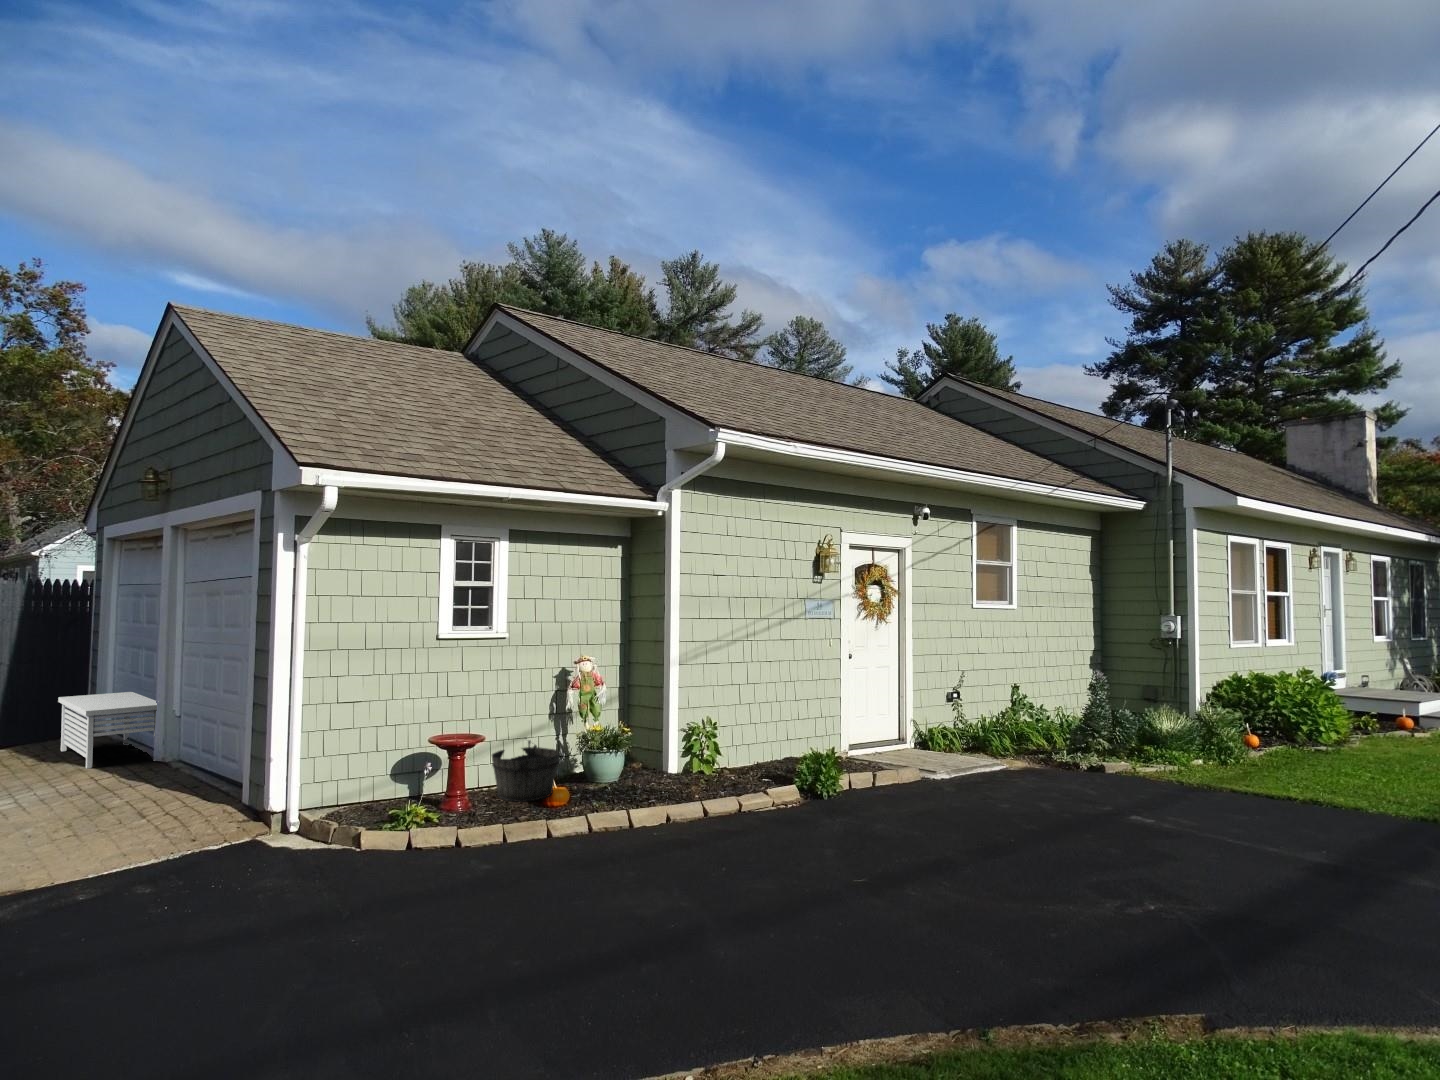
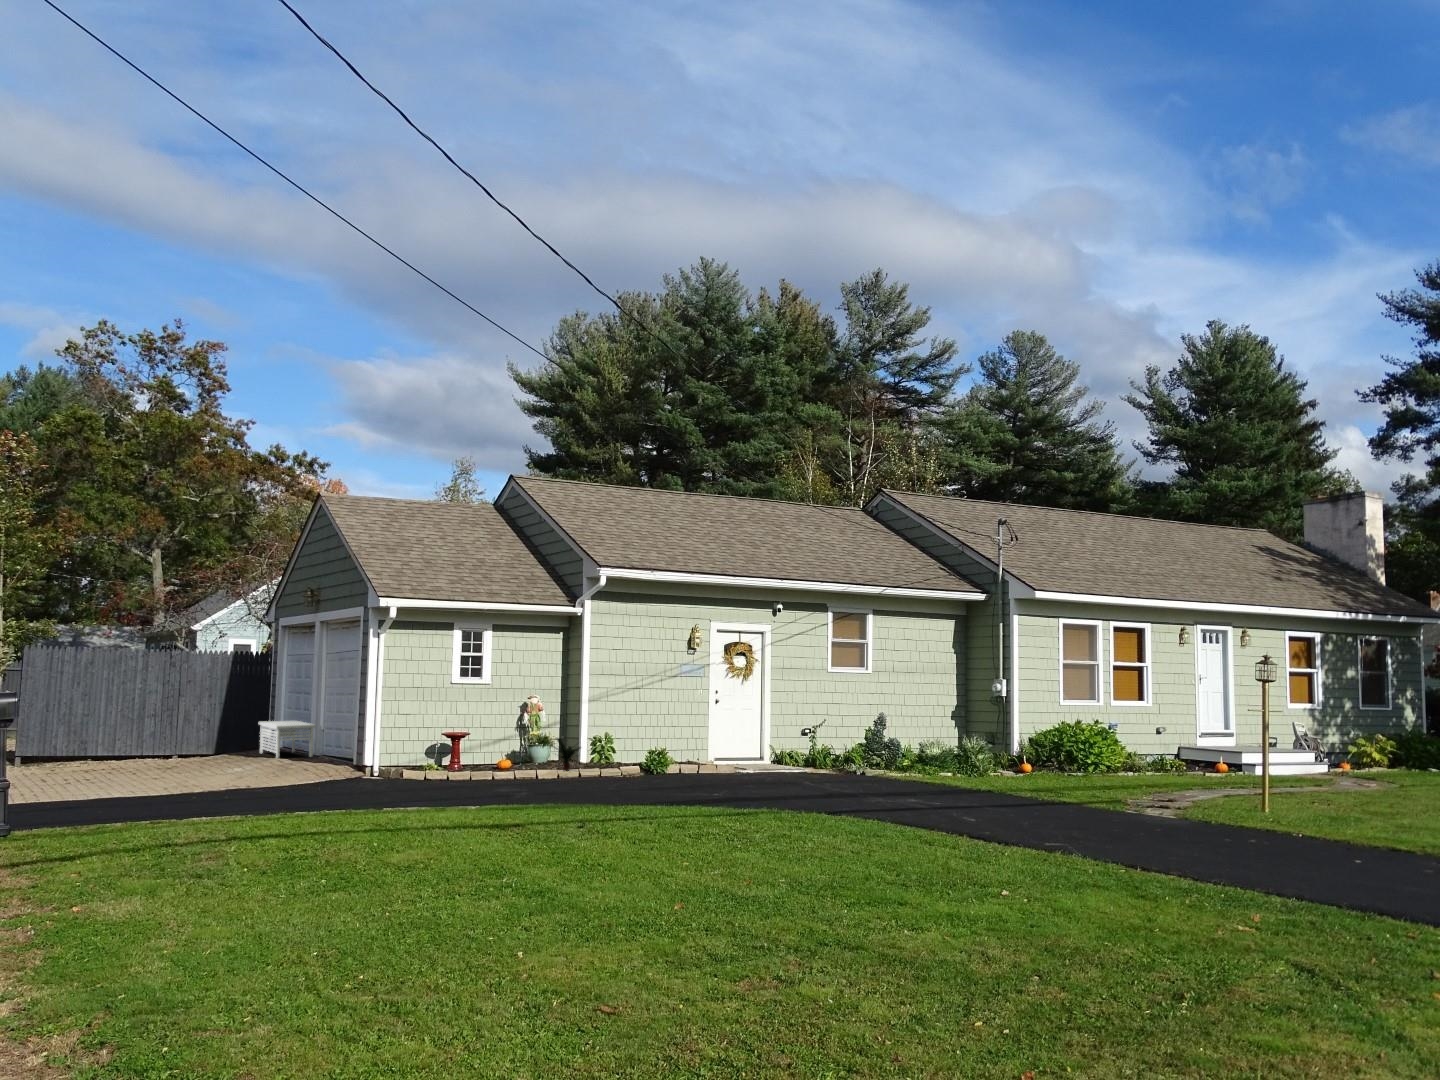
potted plant: none [628,730,681,791] -> present [554,738,581,771]
wooden bucket: present [492,738,560,802] -> none [477,739,515,771]

